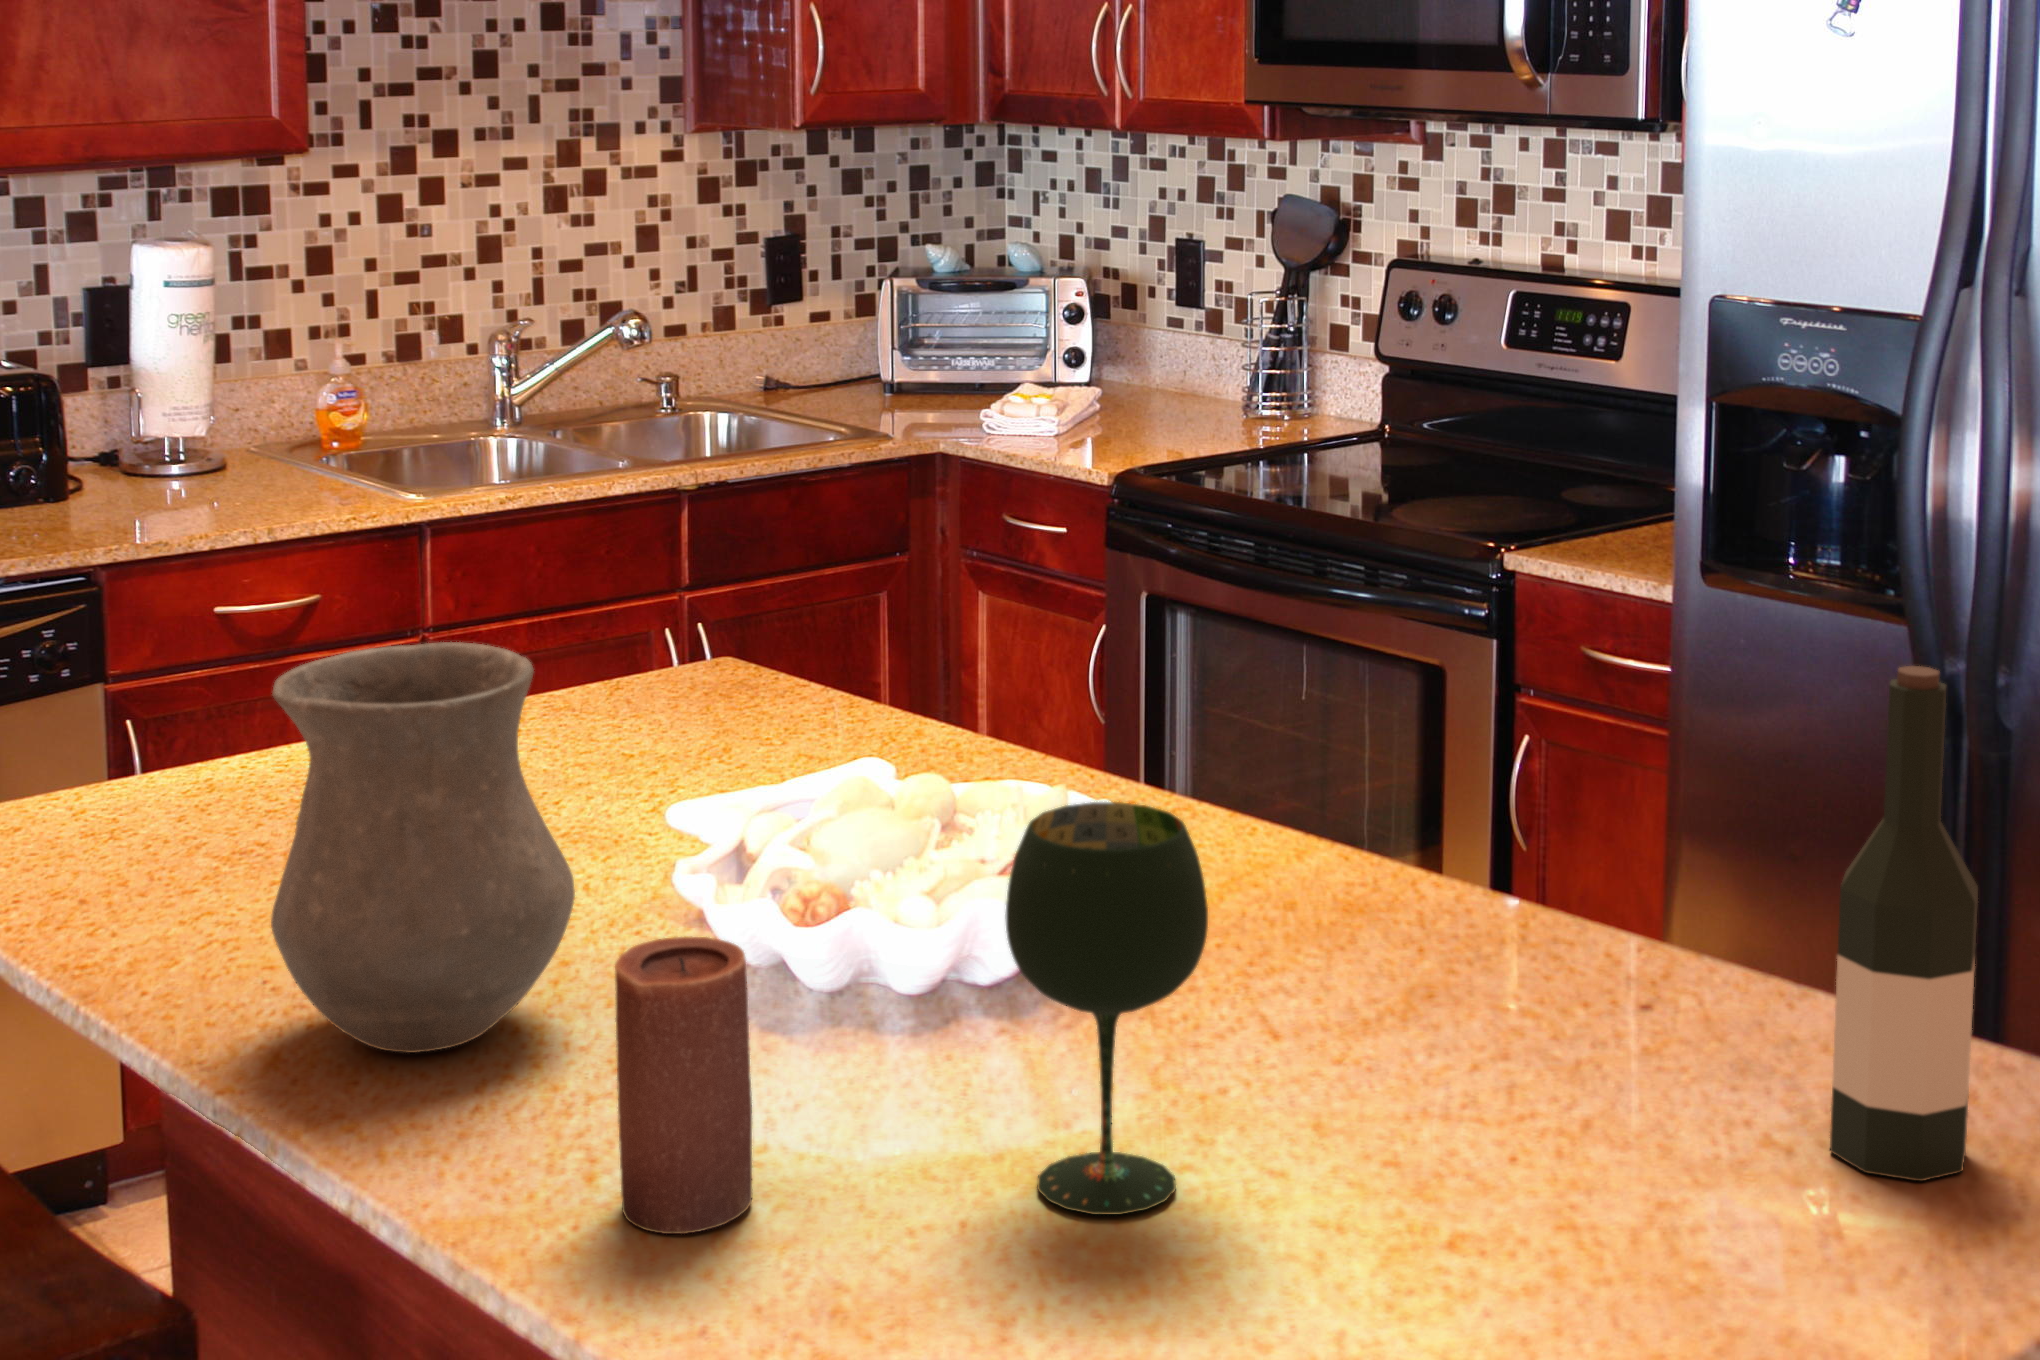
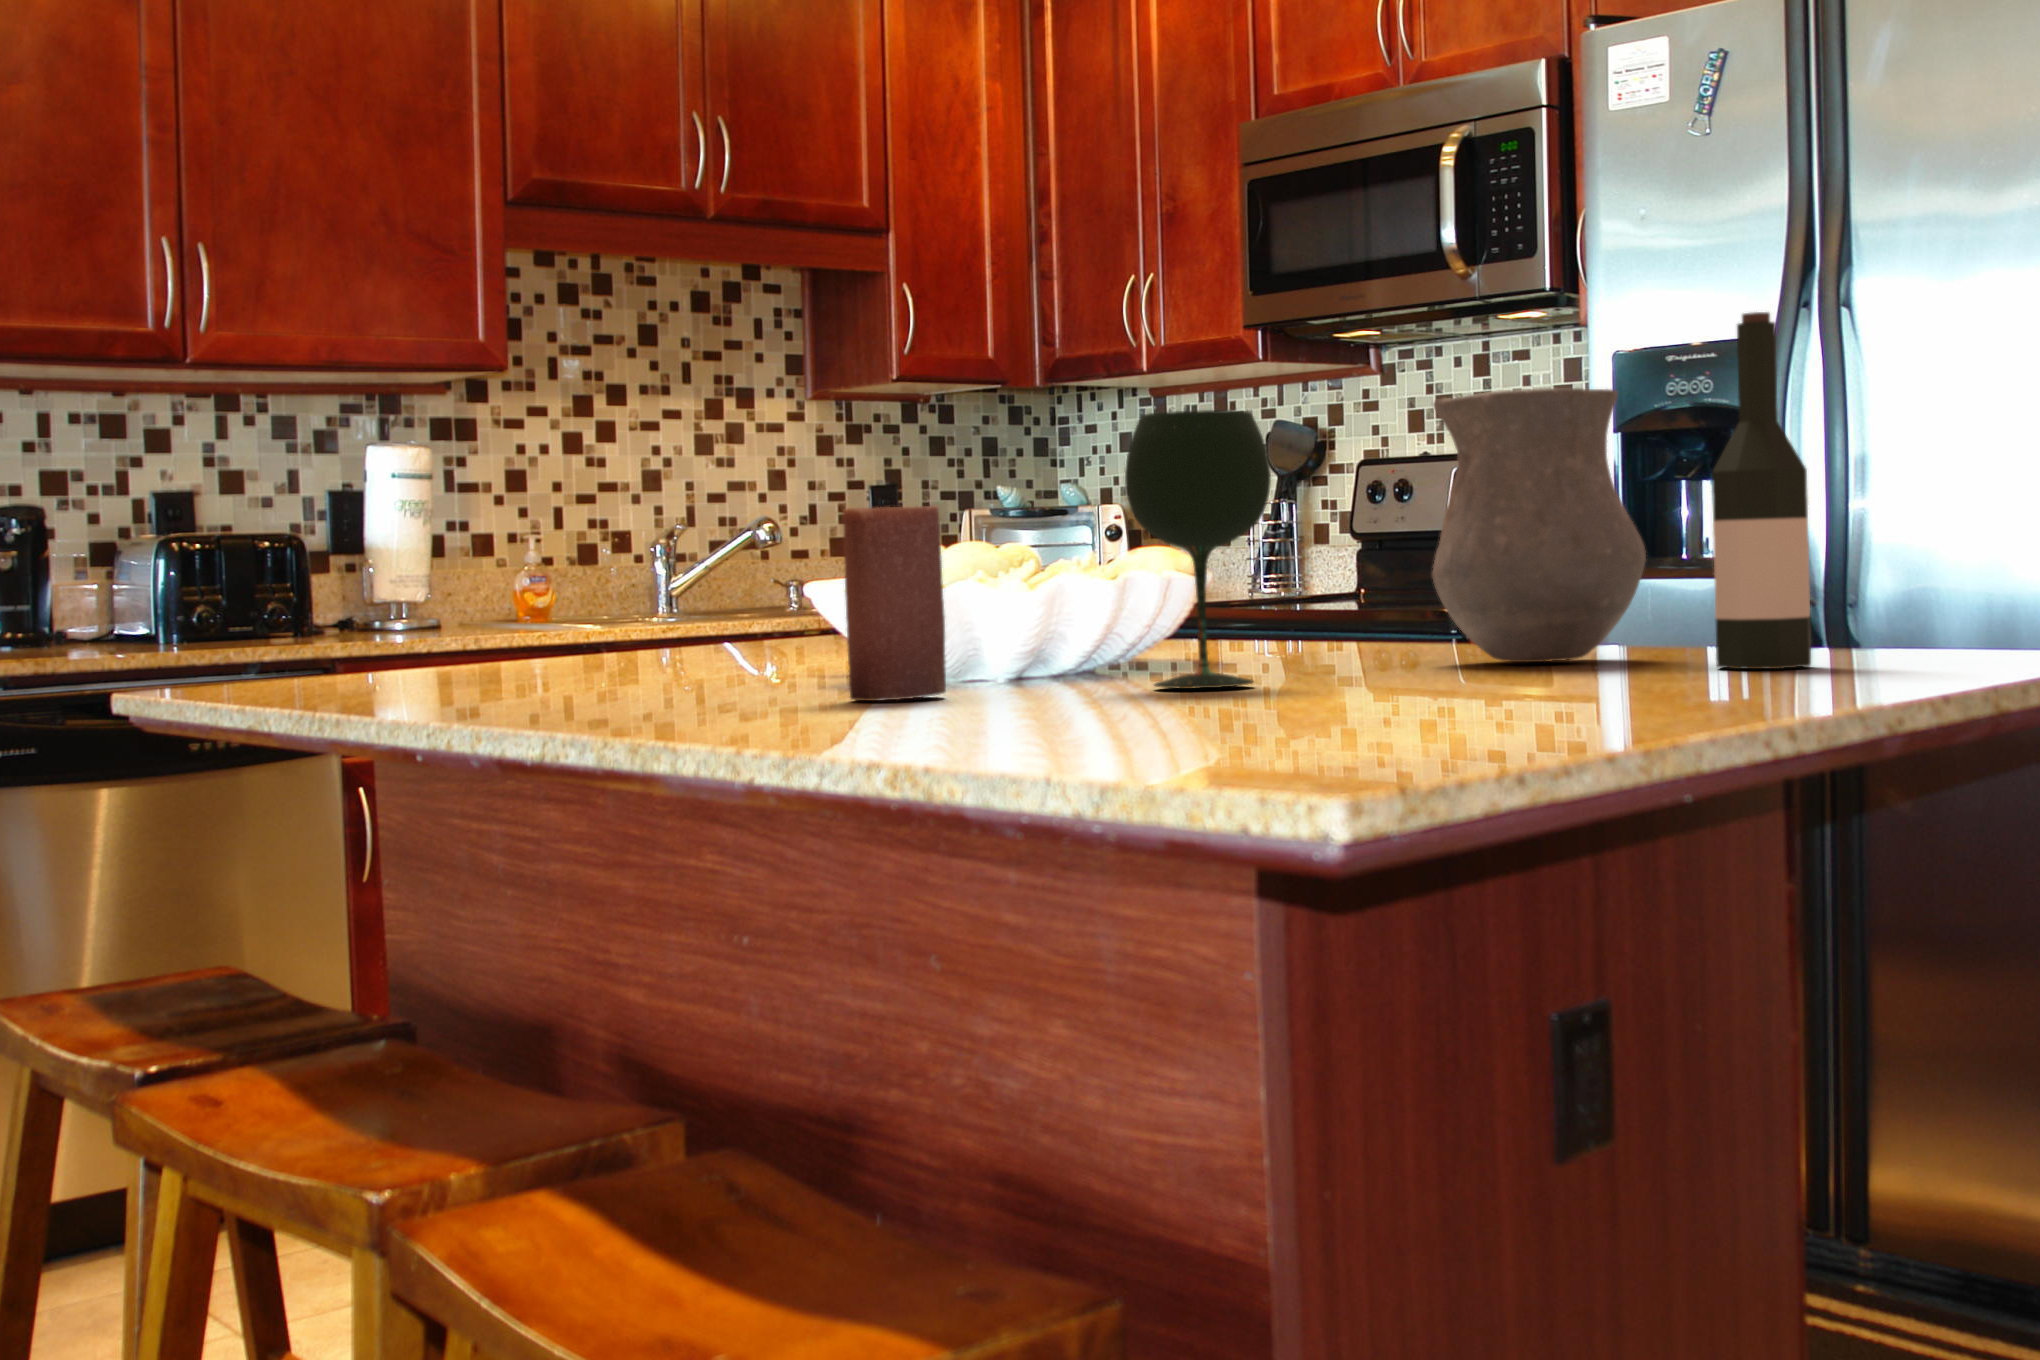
vase: present [271,642,575,1053] -> present [1432,388,1646,662]

